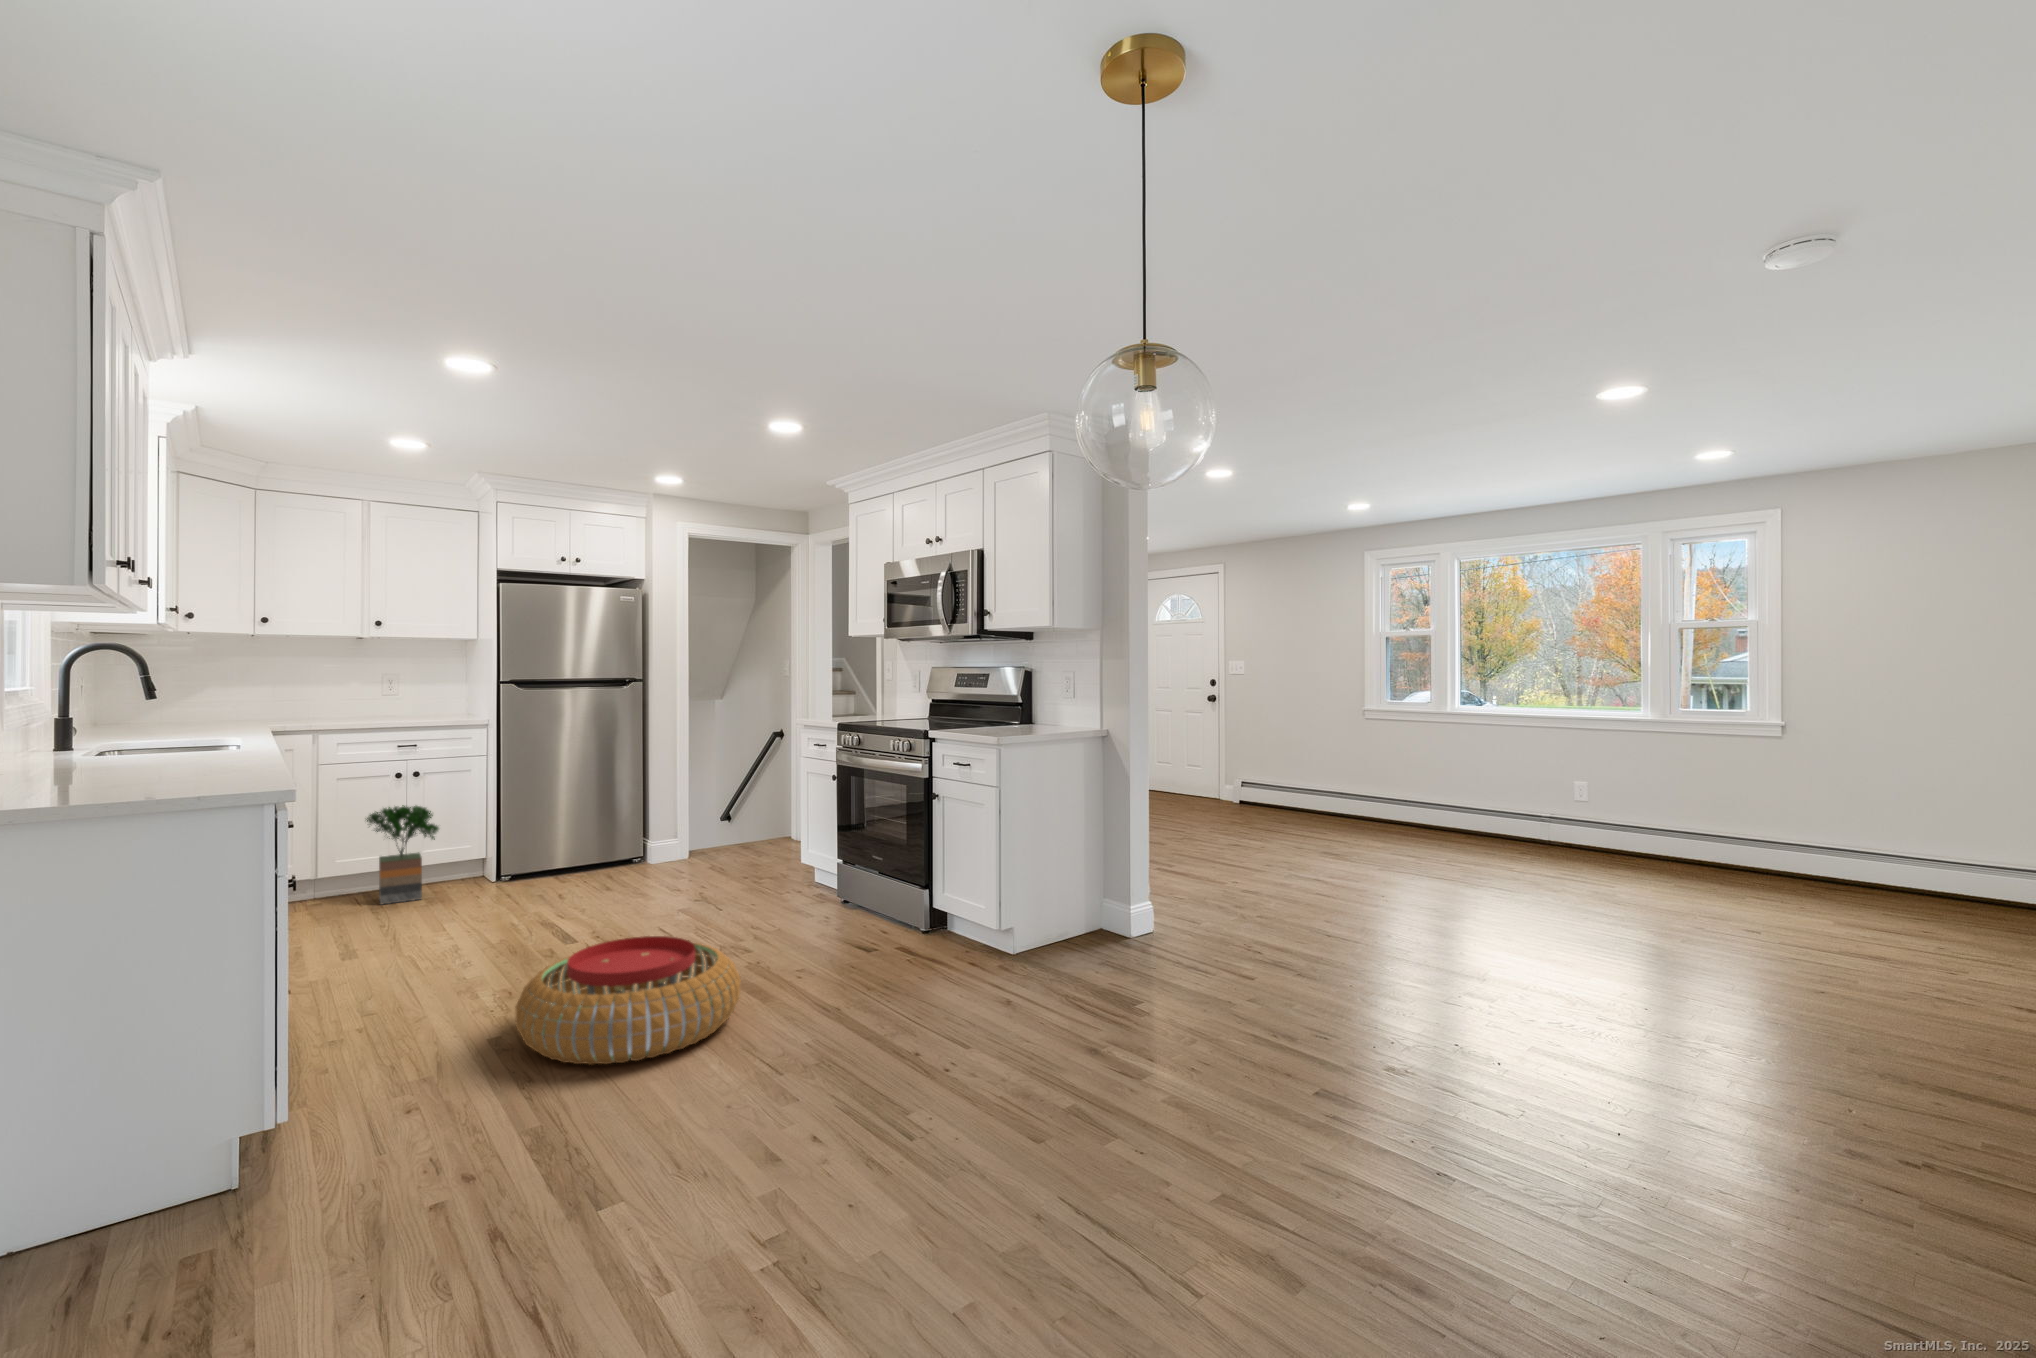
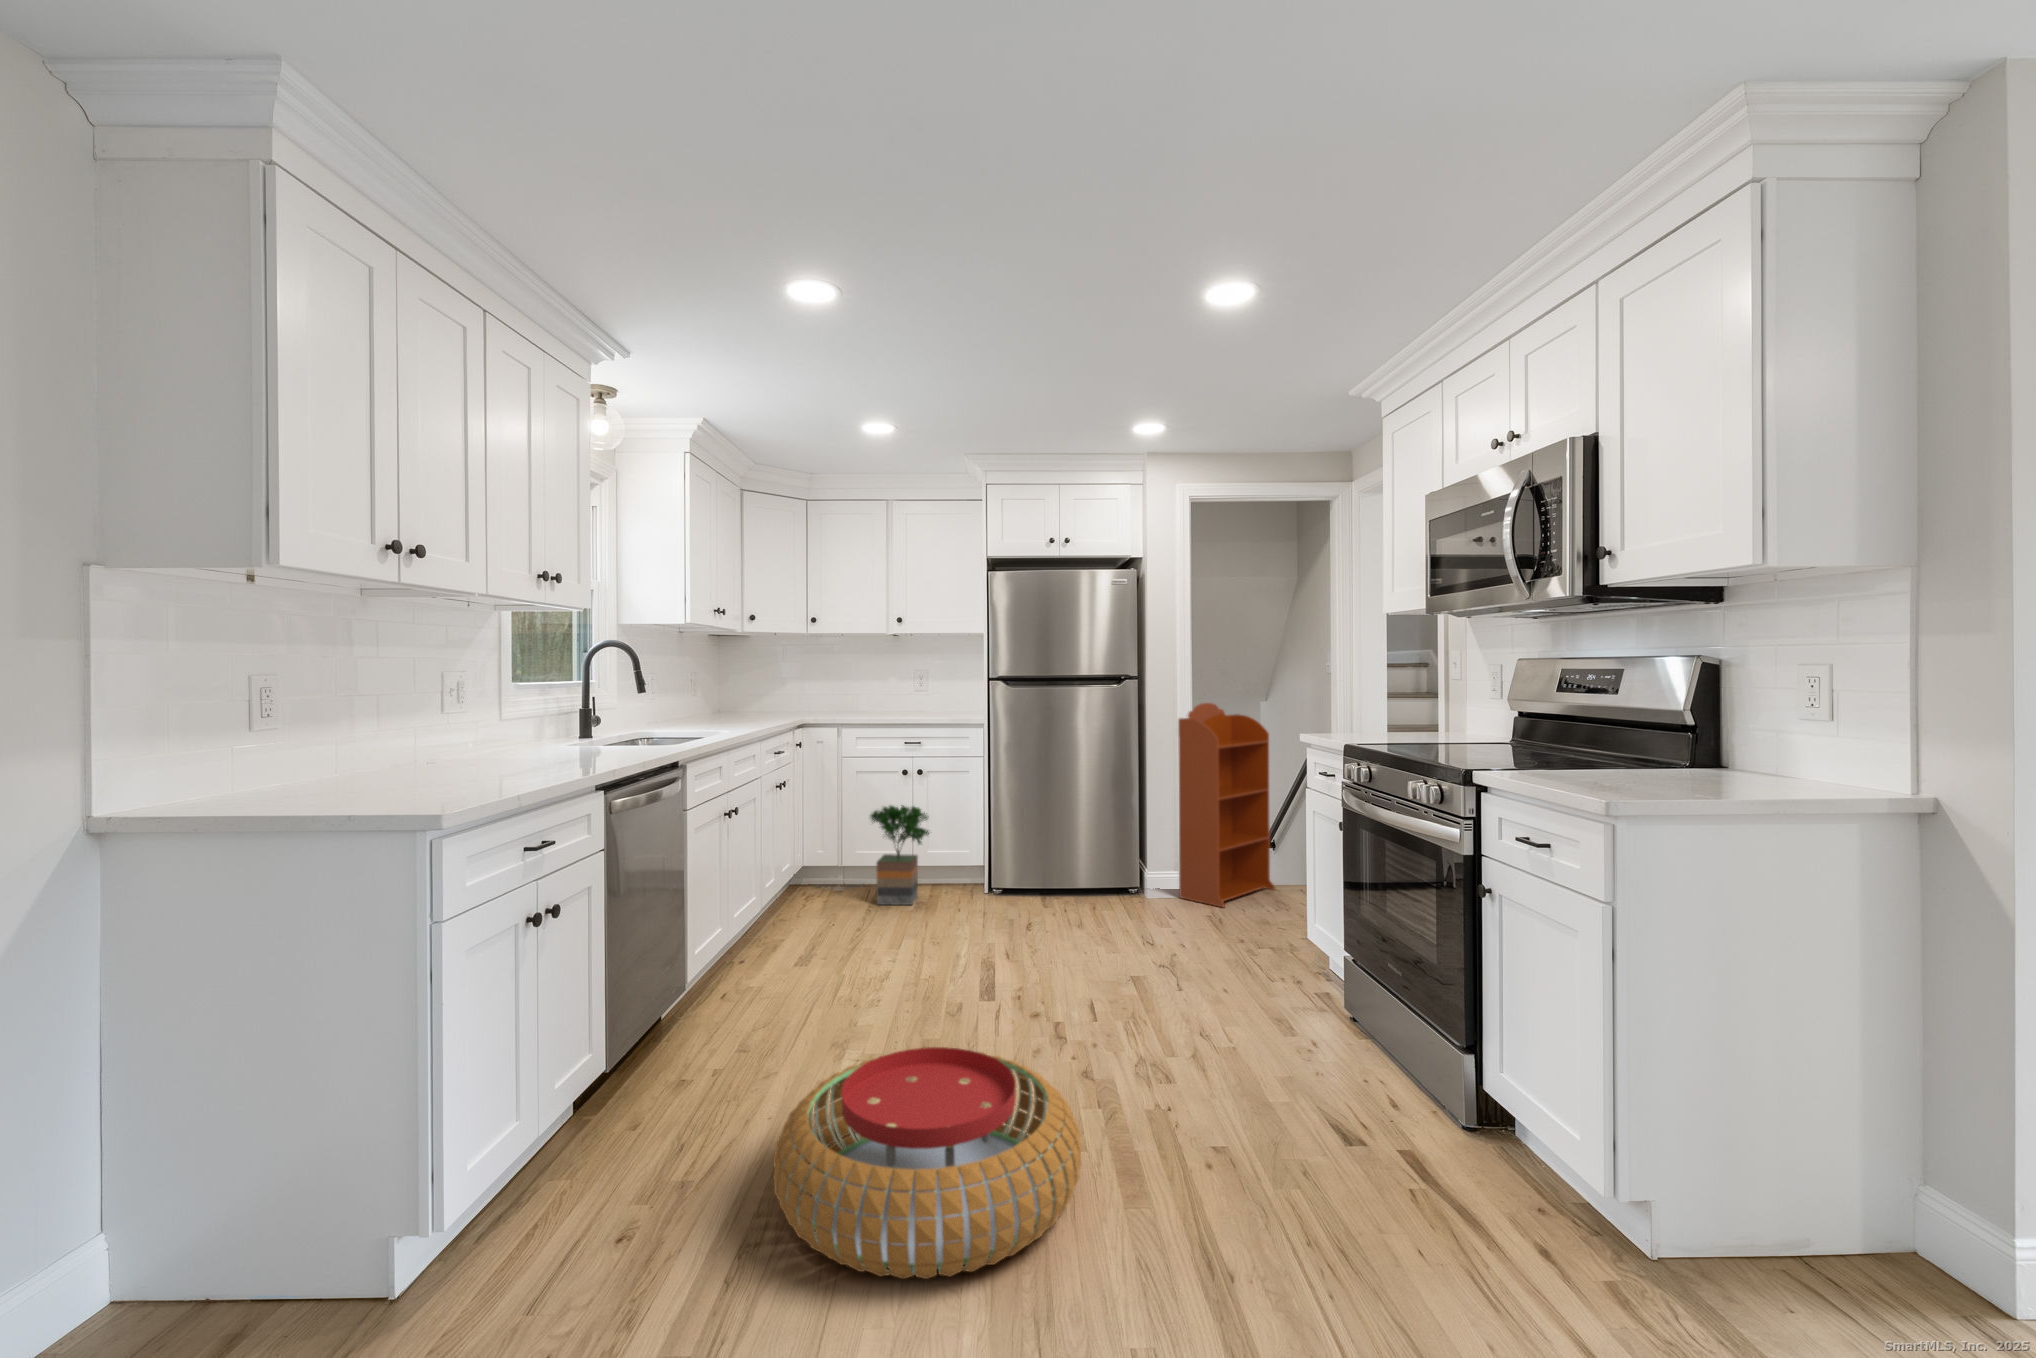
bookcase: none [678,701,750,861] -> present [1178,703,1275,907]

